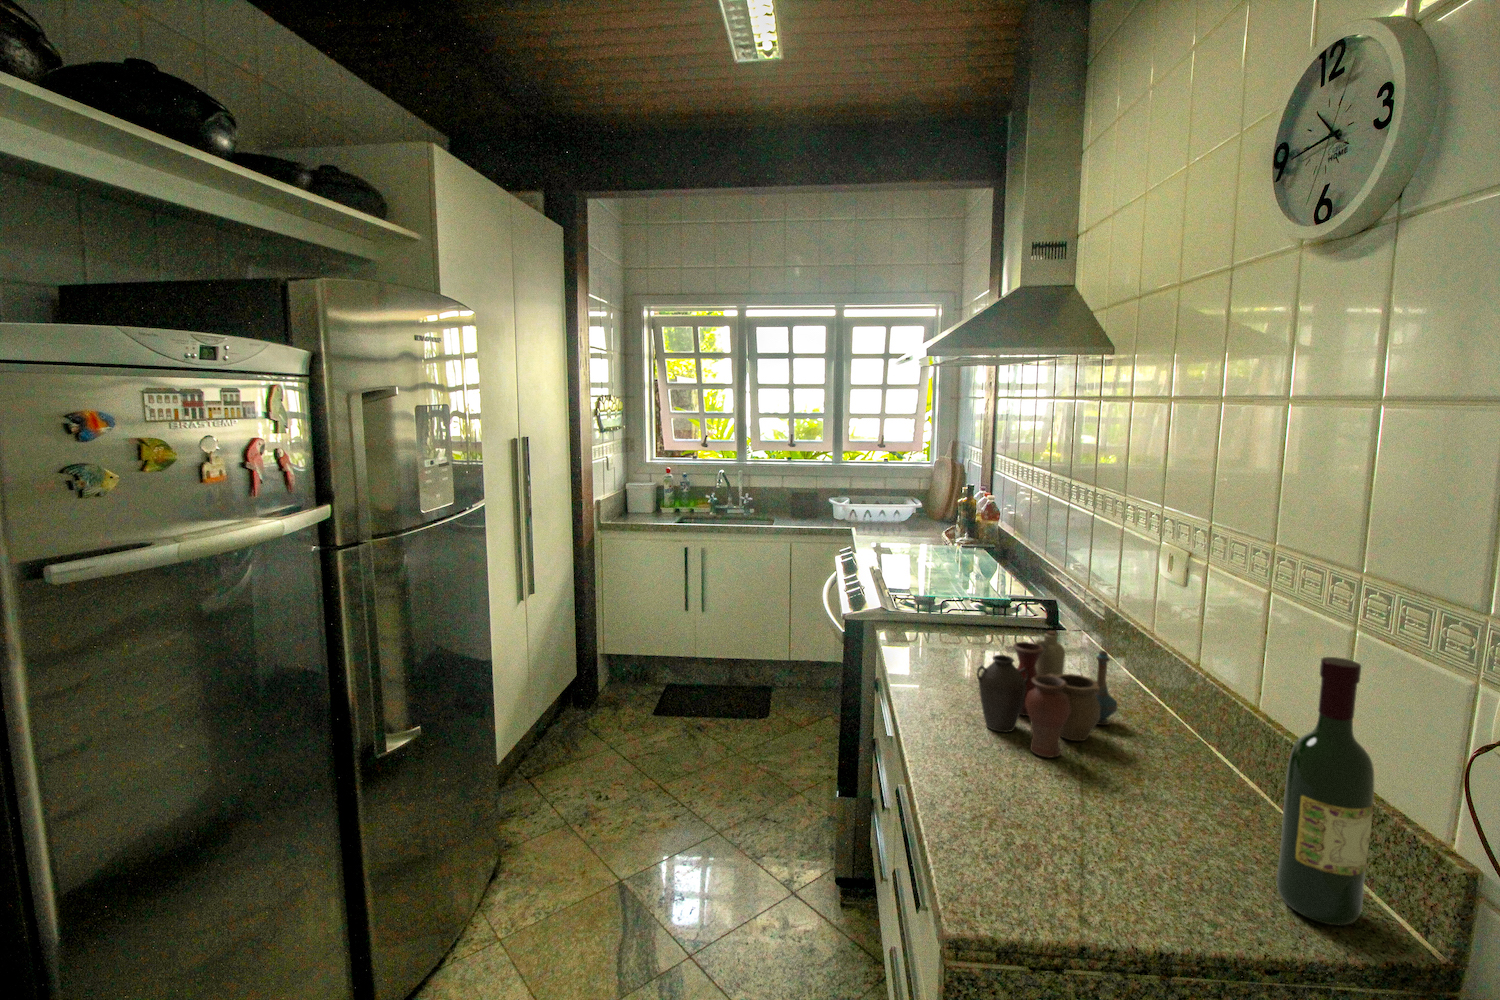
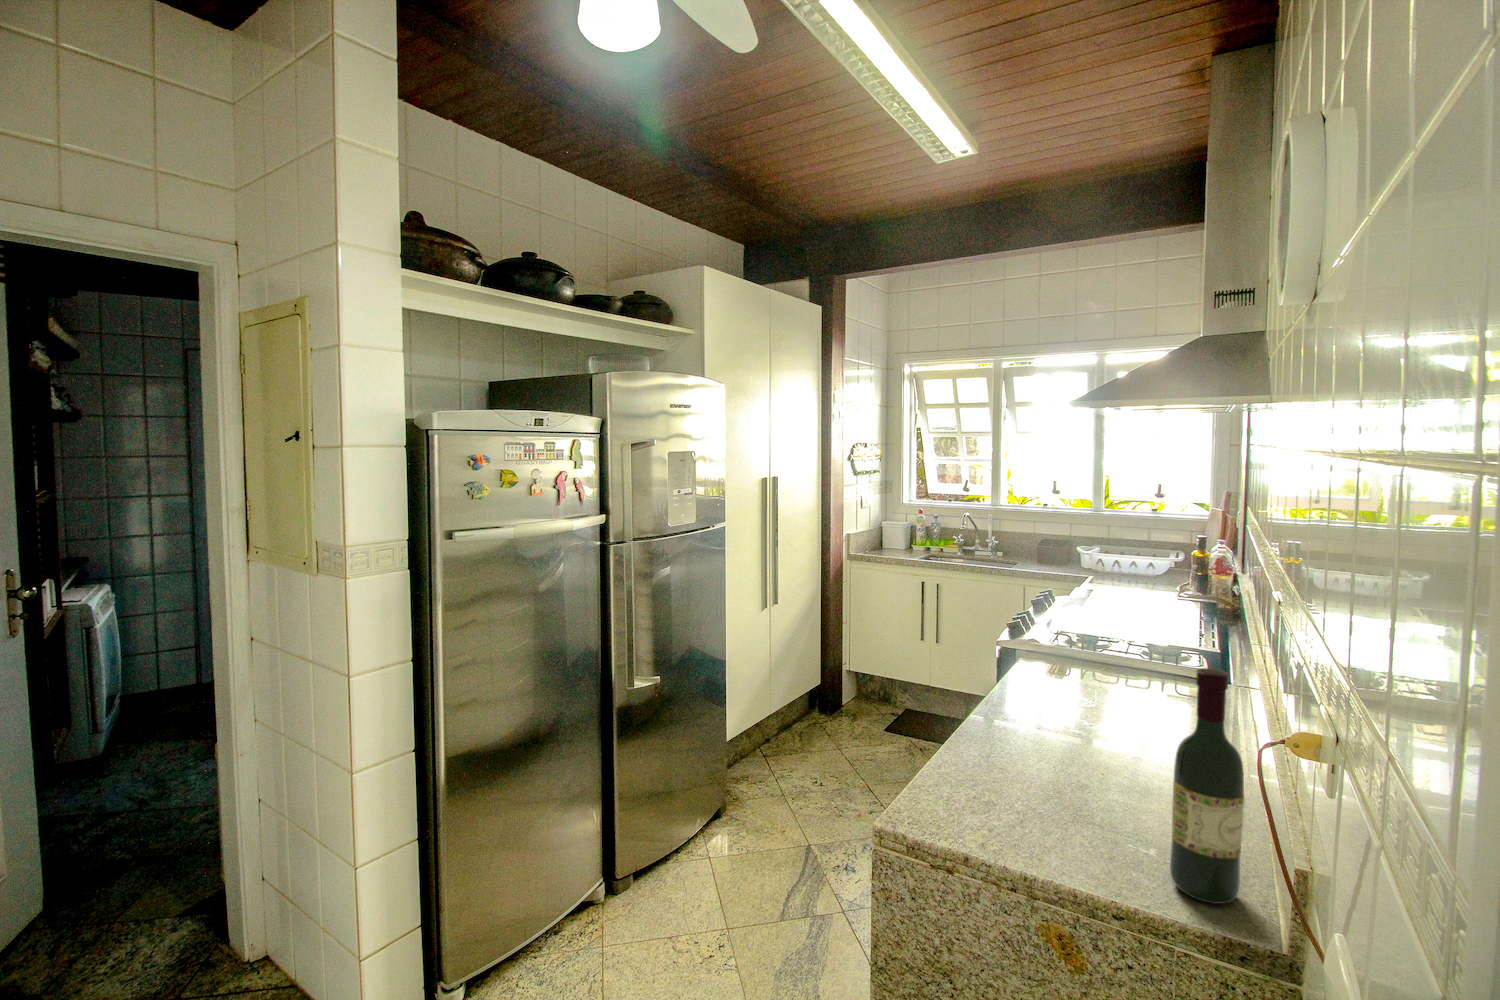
vase: present [977,631,1118,758] -> none [1032,660,1175,760]

